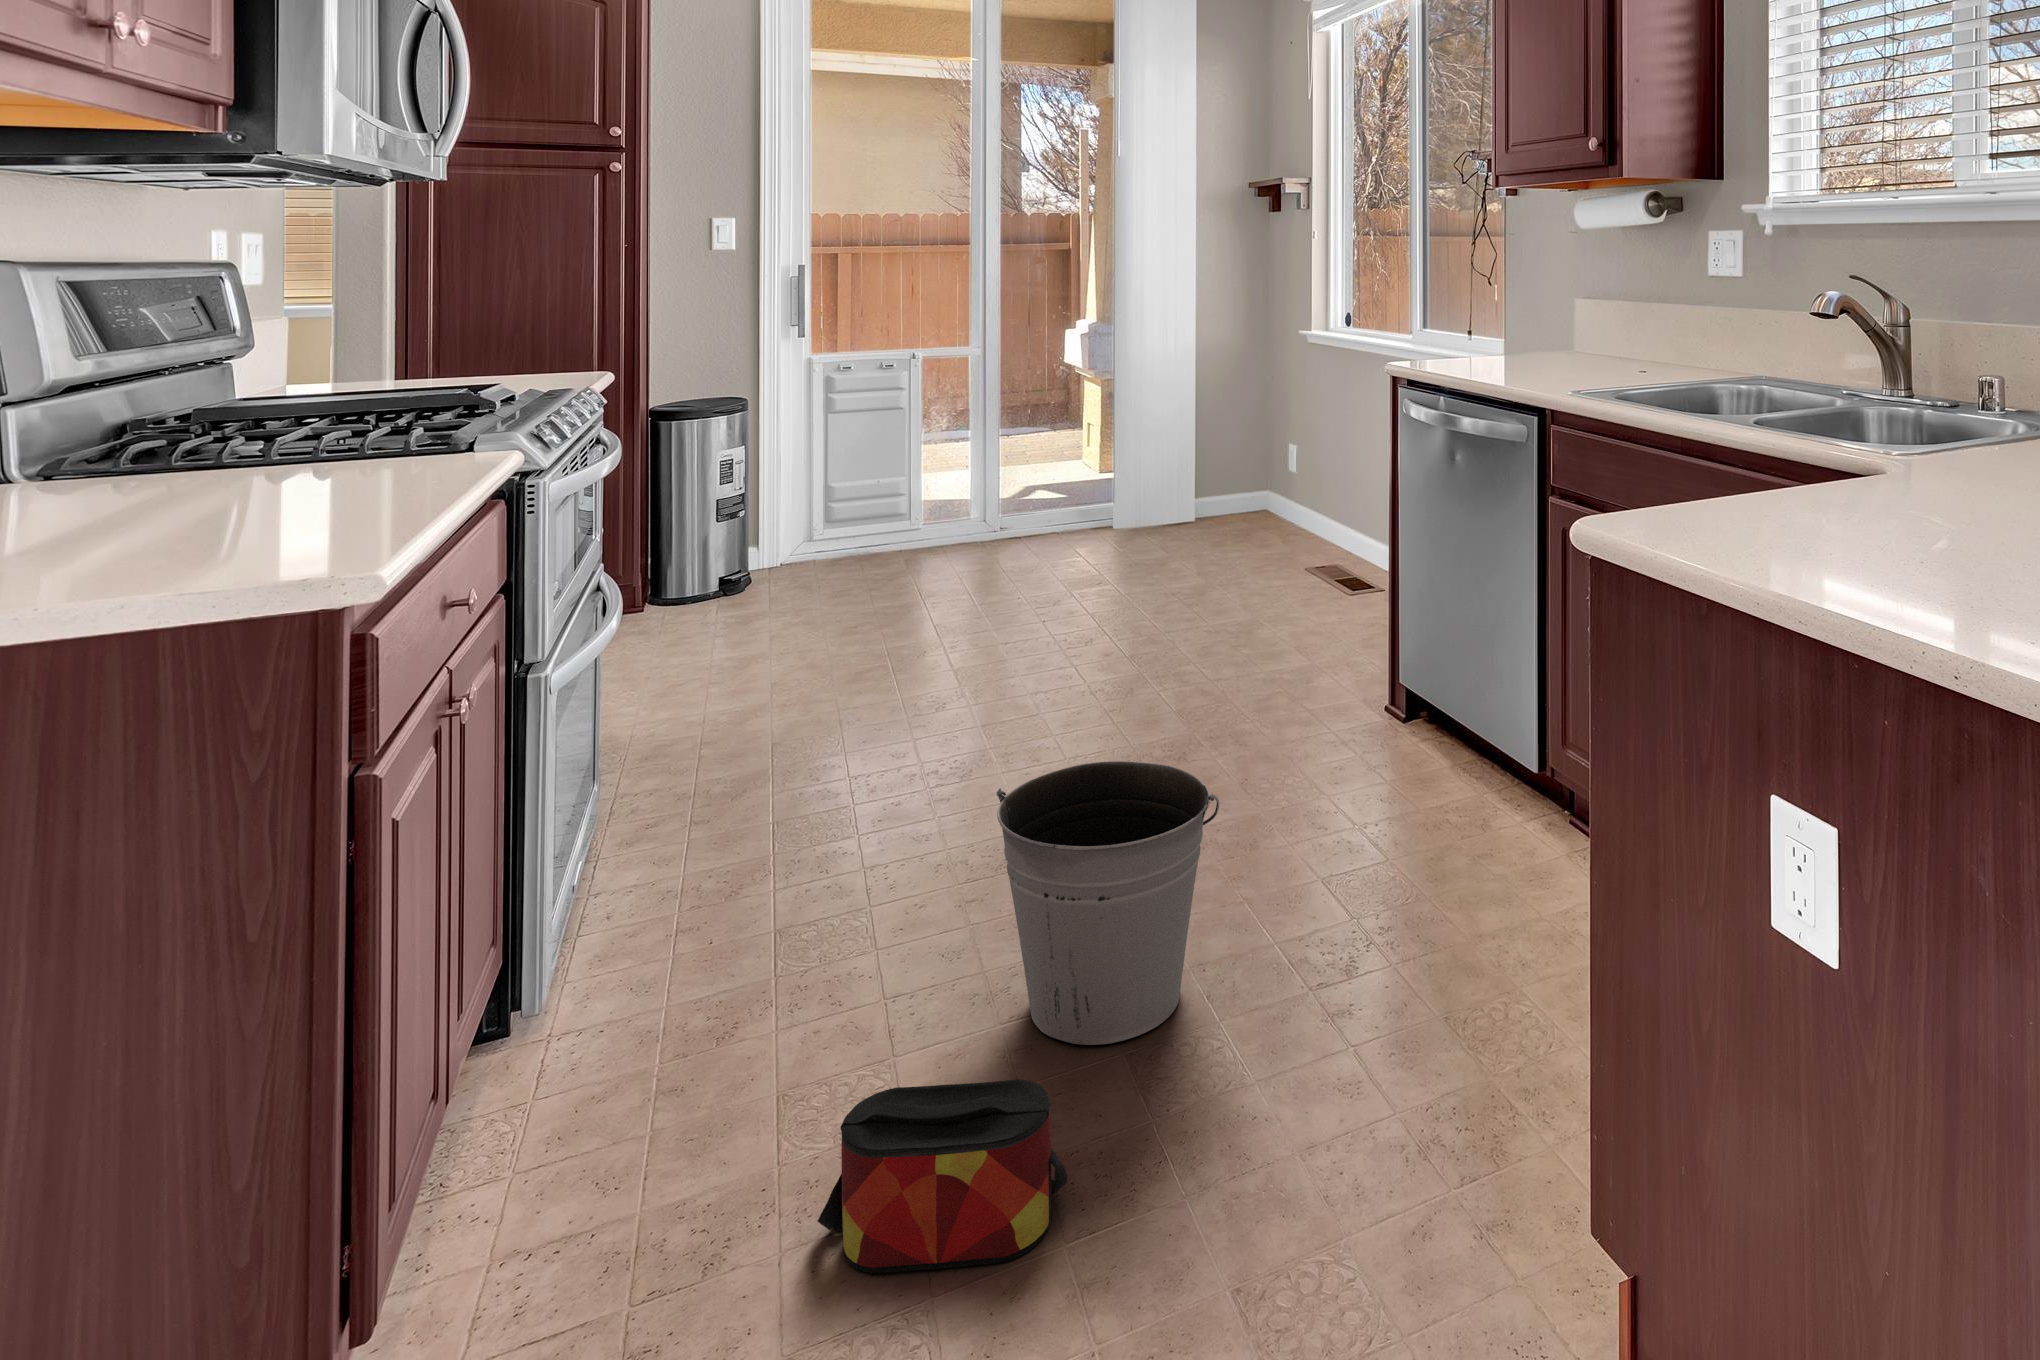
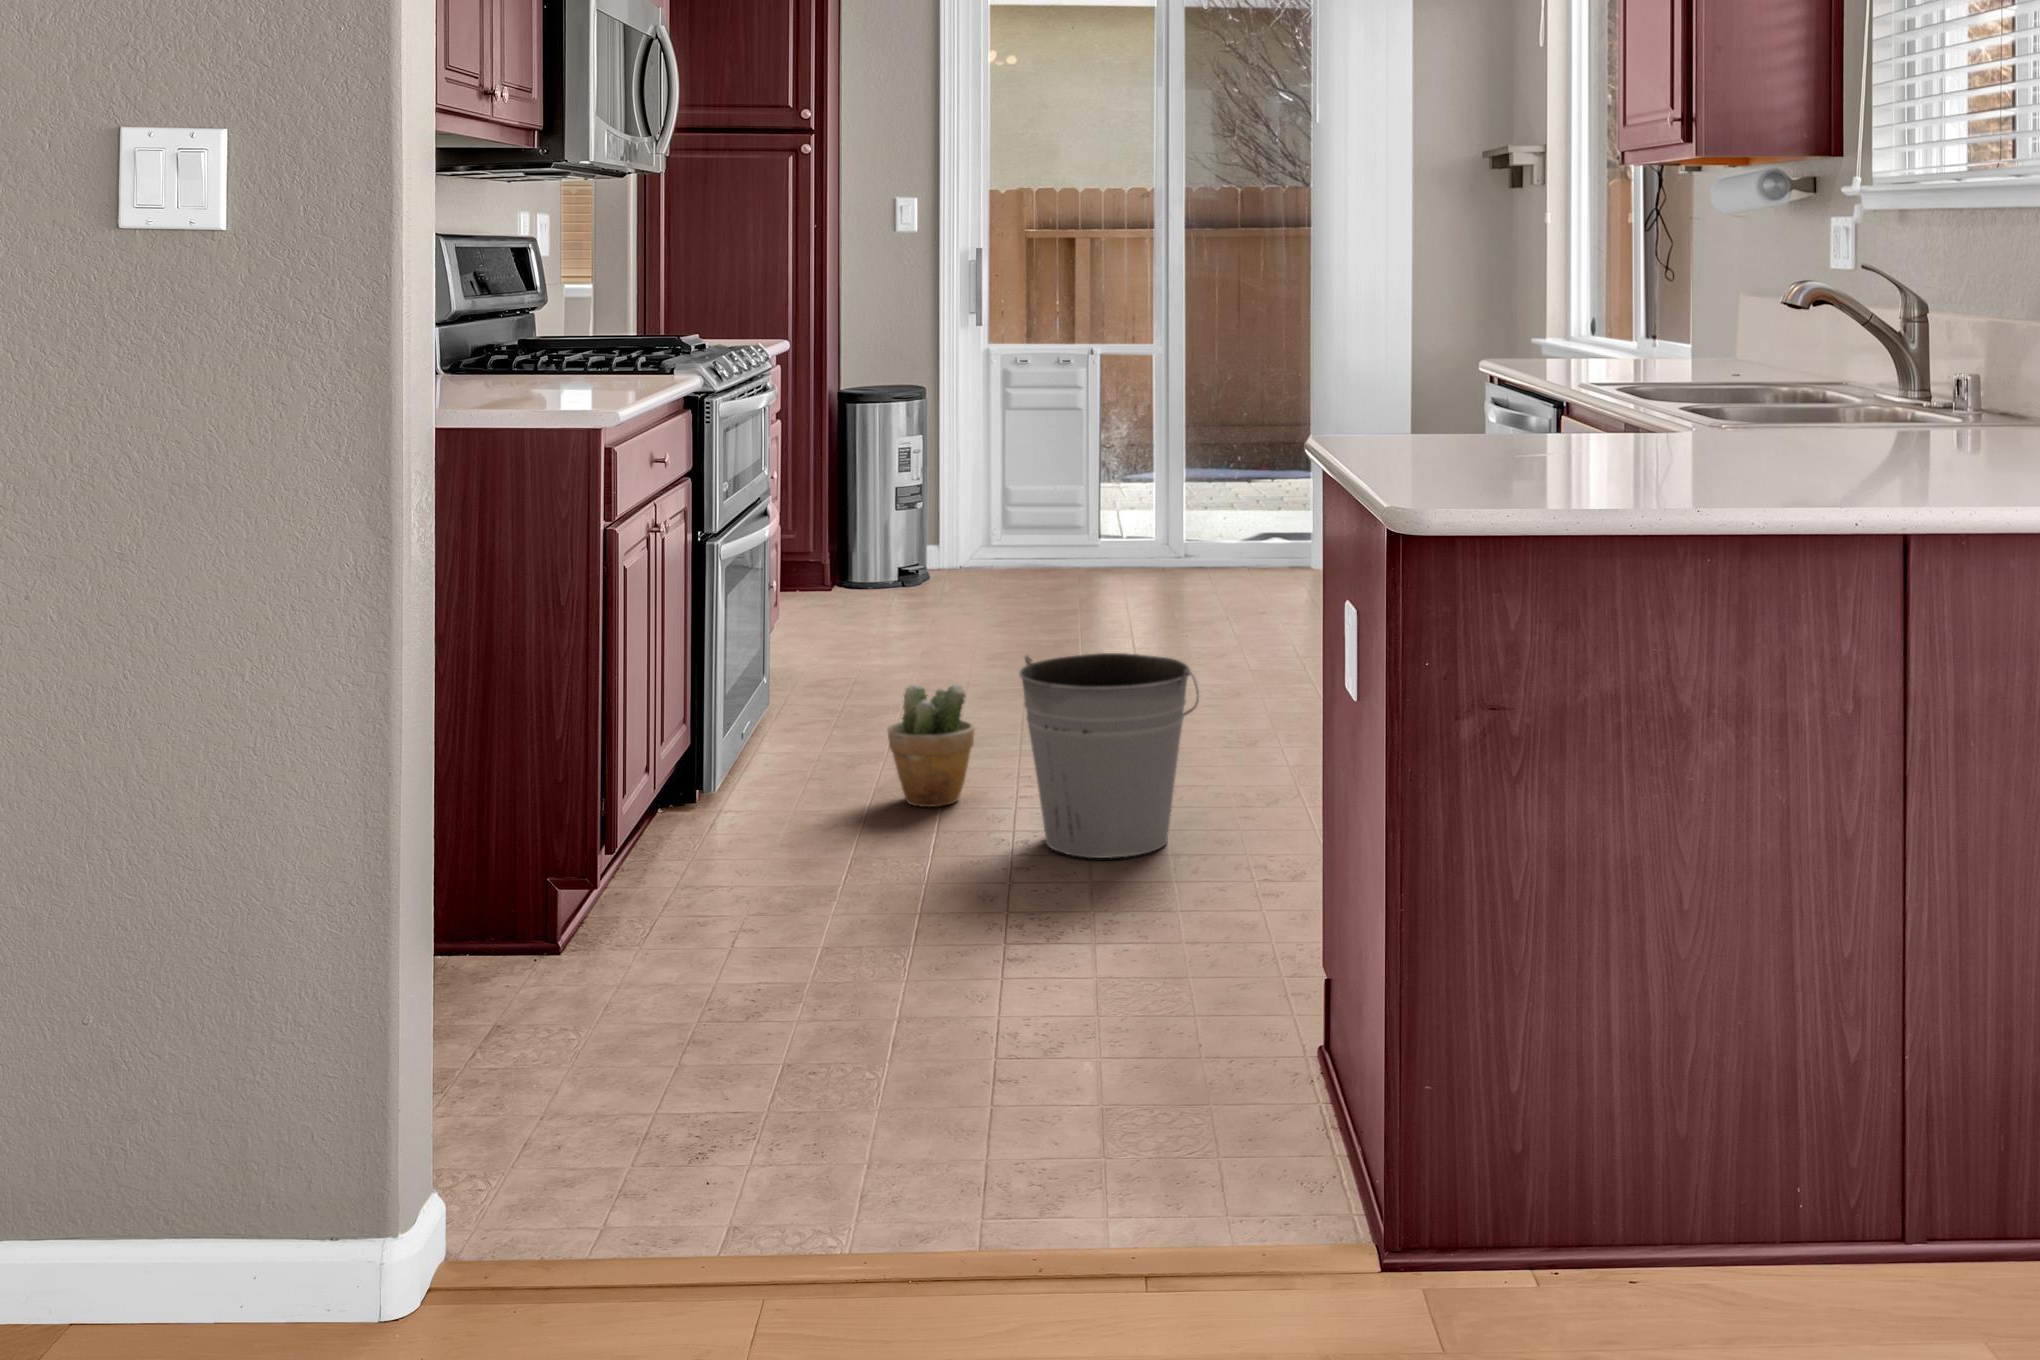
potted plant: none [795,815,910,971] -> present [887,685,975,807]
bag: present [817,1079,1068,1273] -> none [862,816,1026,929]

